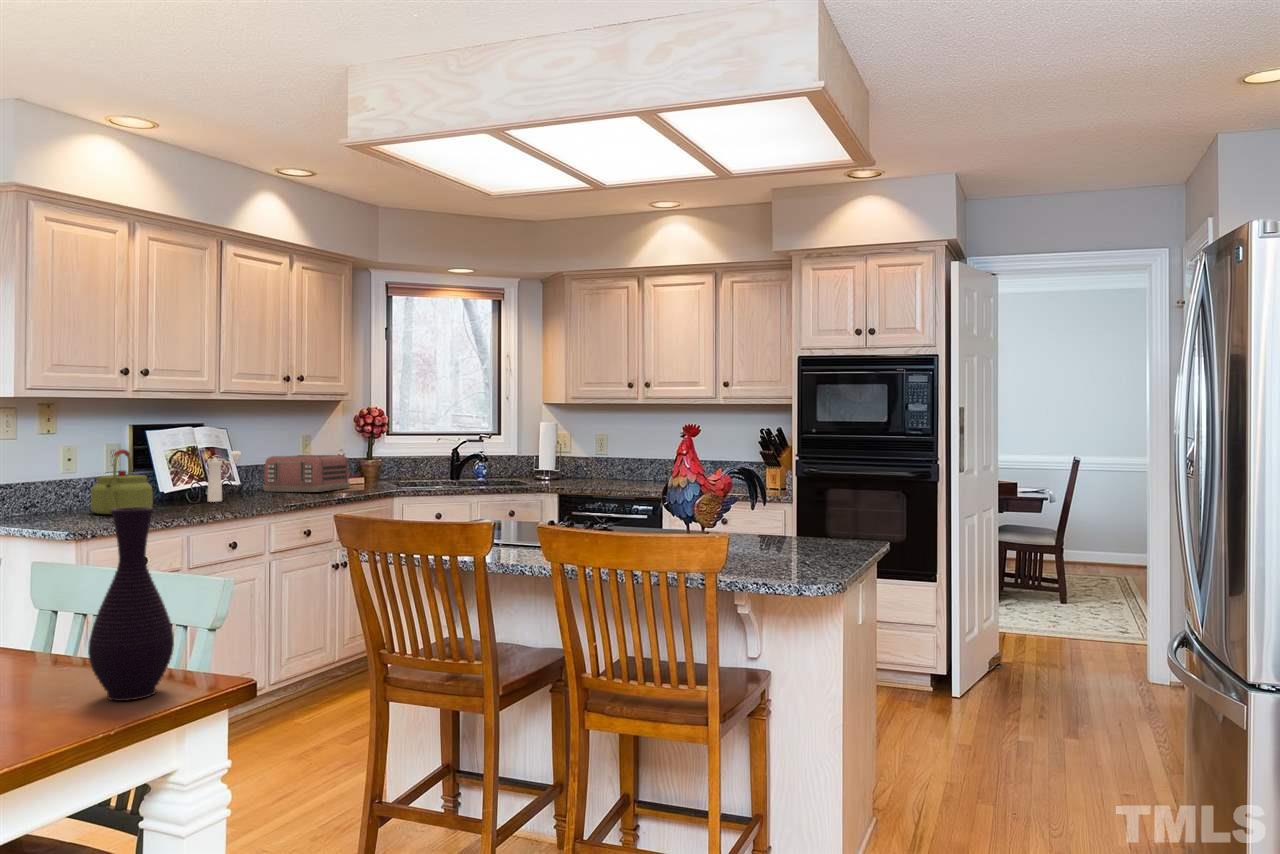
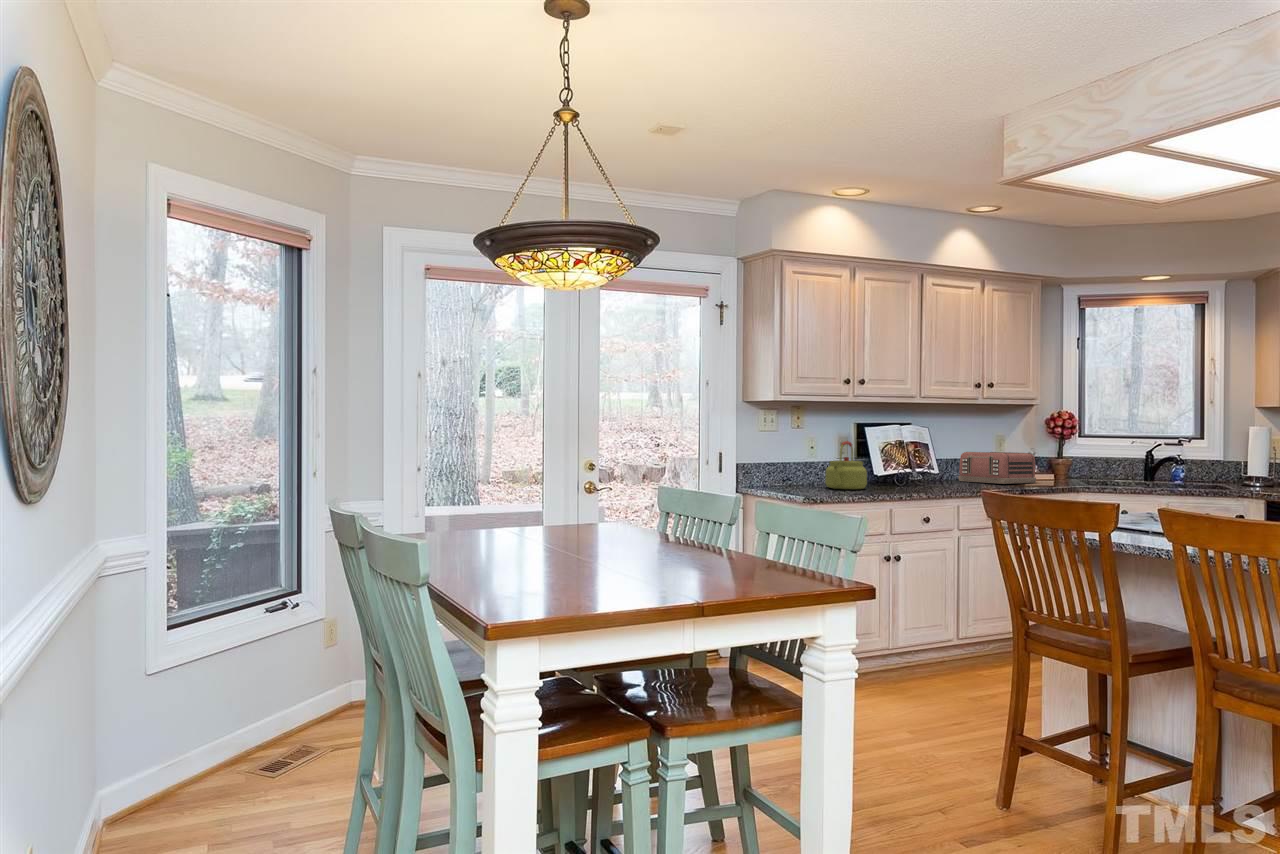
pepper mill: present [208,451,241,502] -> none [910,446,938,486]
vase: present [88,507,174,701] -> none [777,466,826,586]

